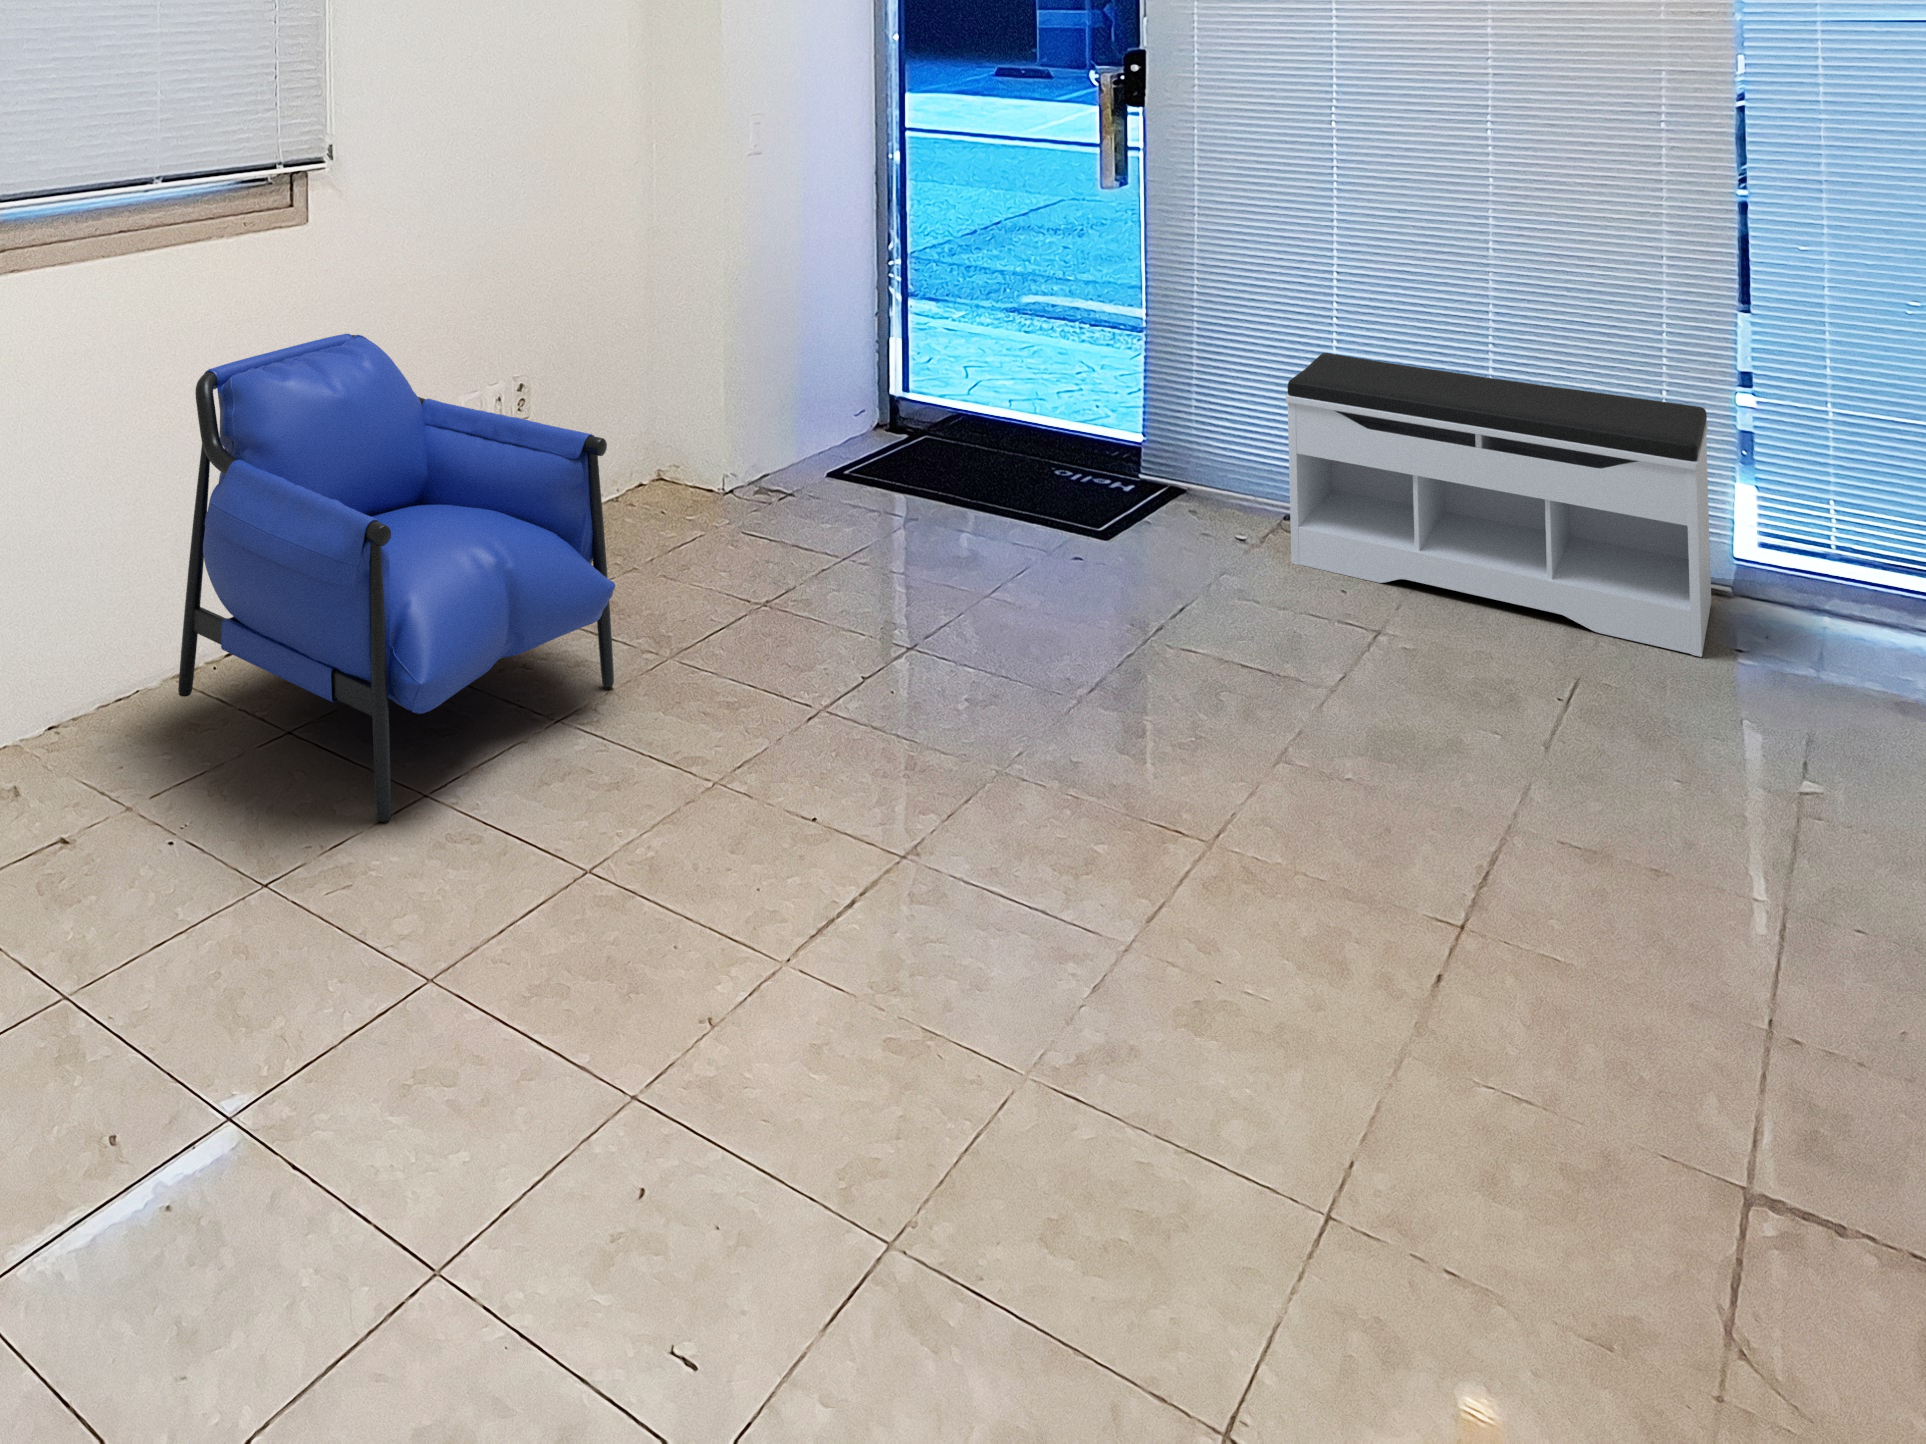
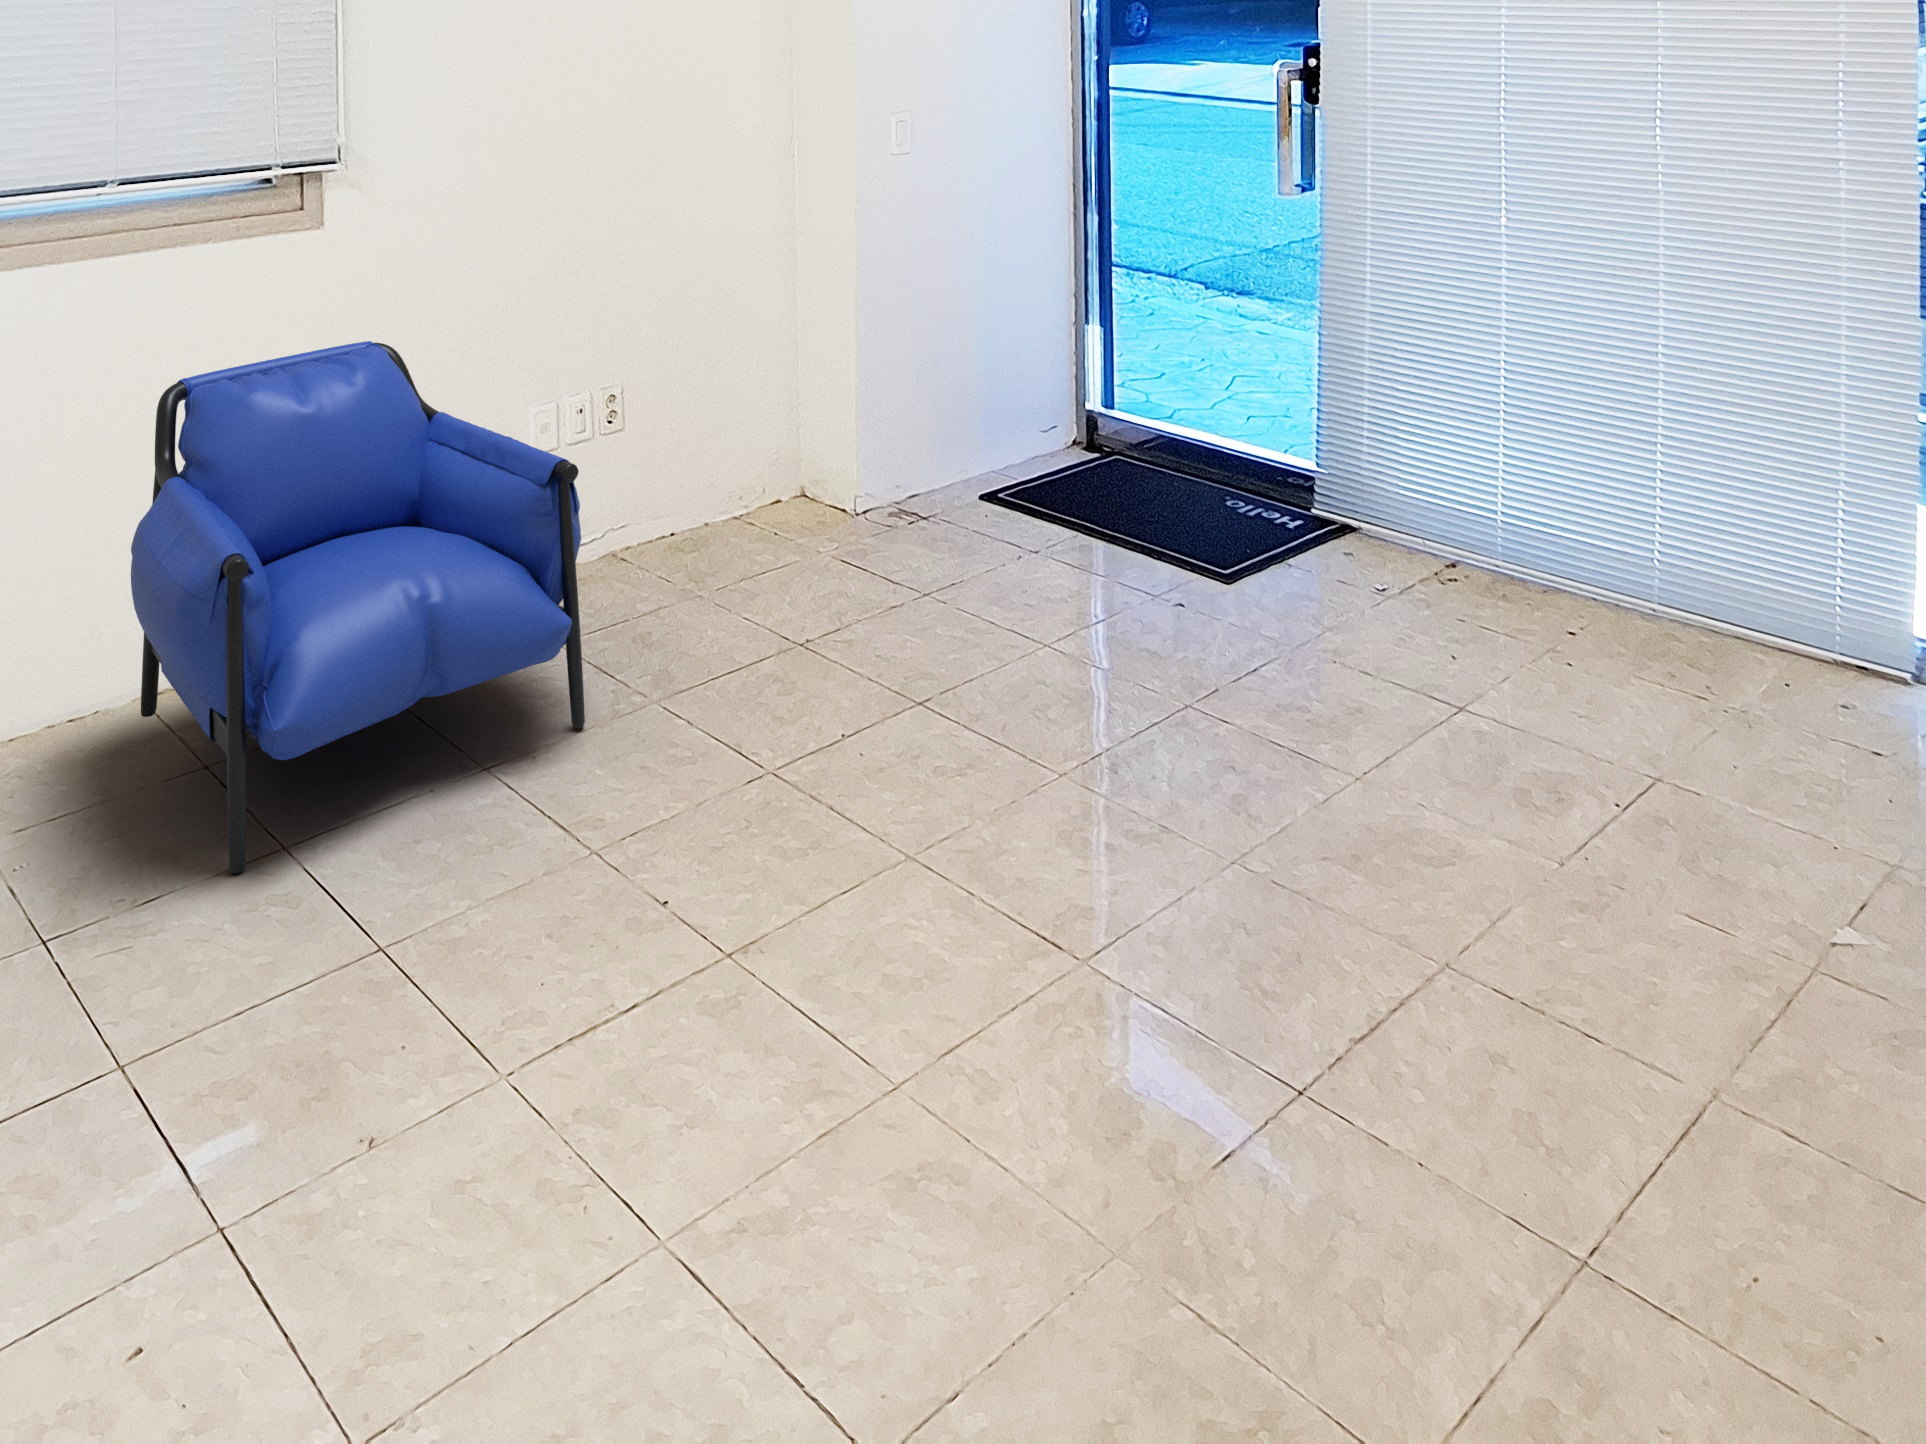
bench: present [1286,353,1711,657] -> none [1415,381,1883,753]

